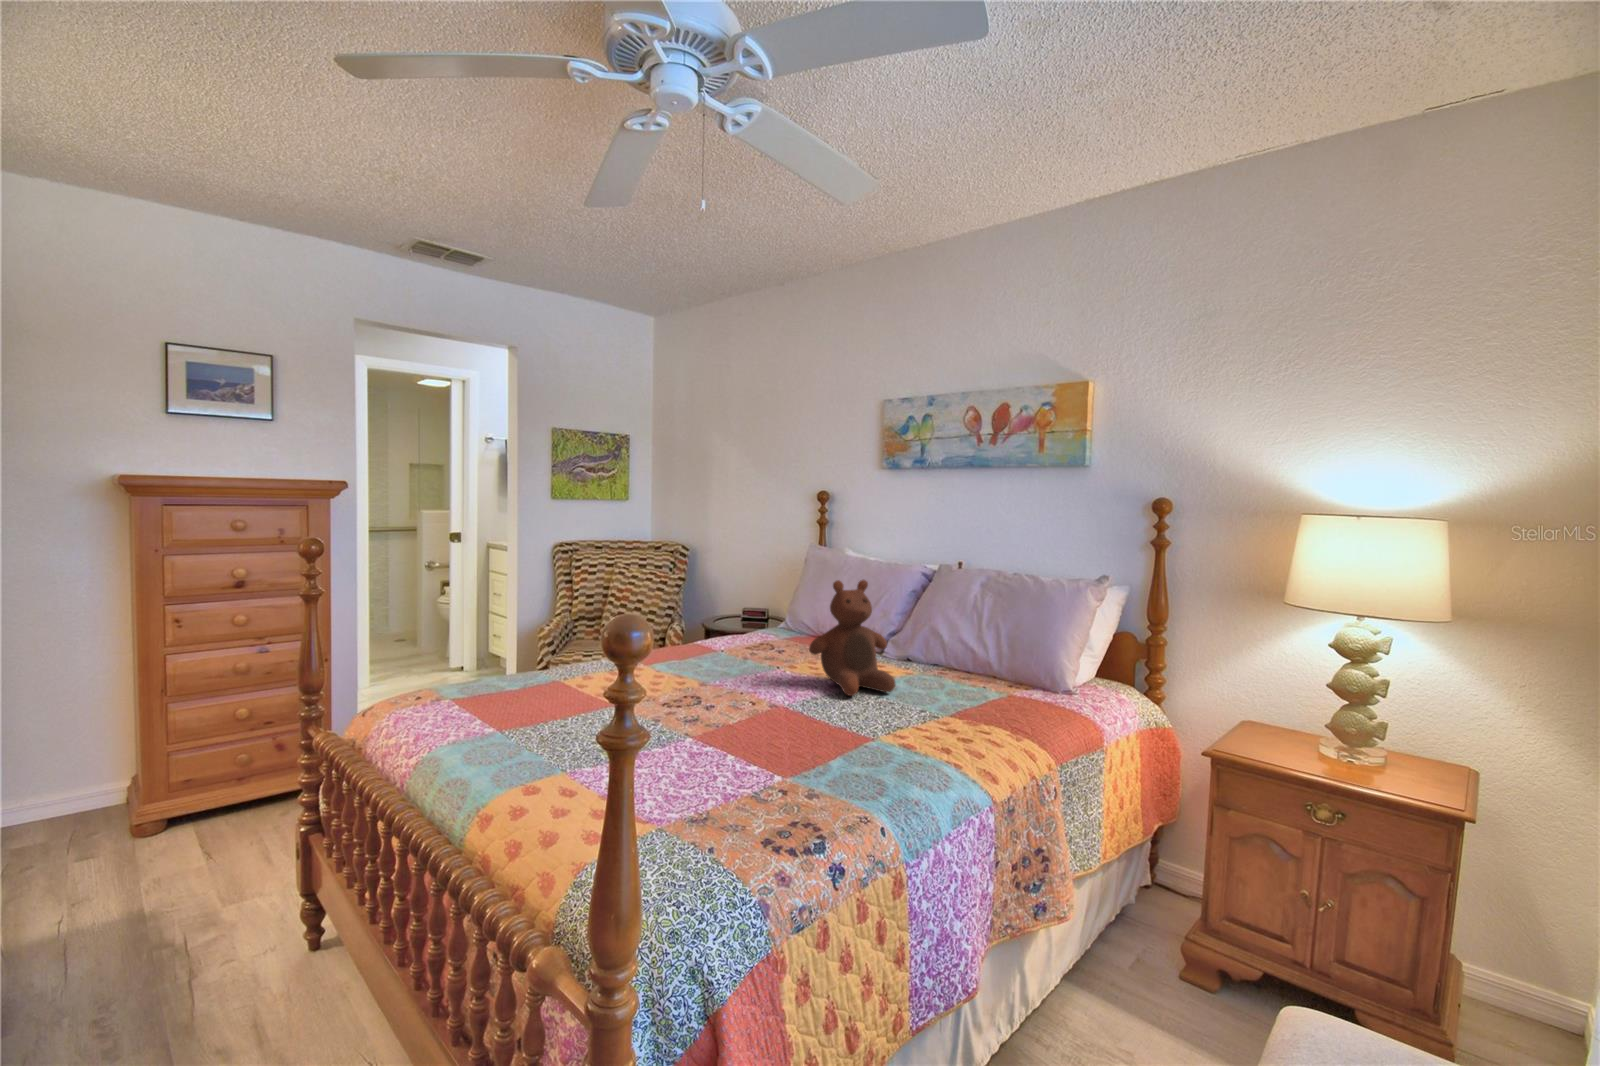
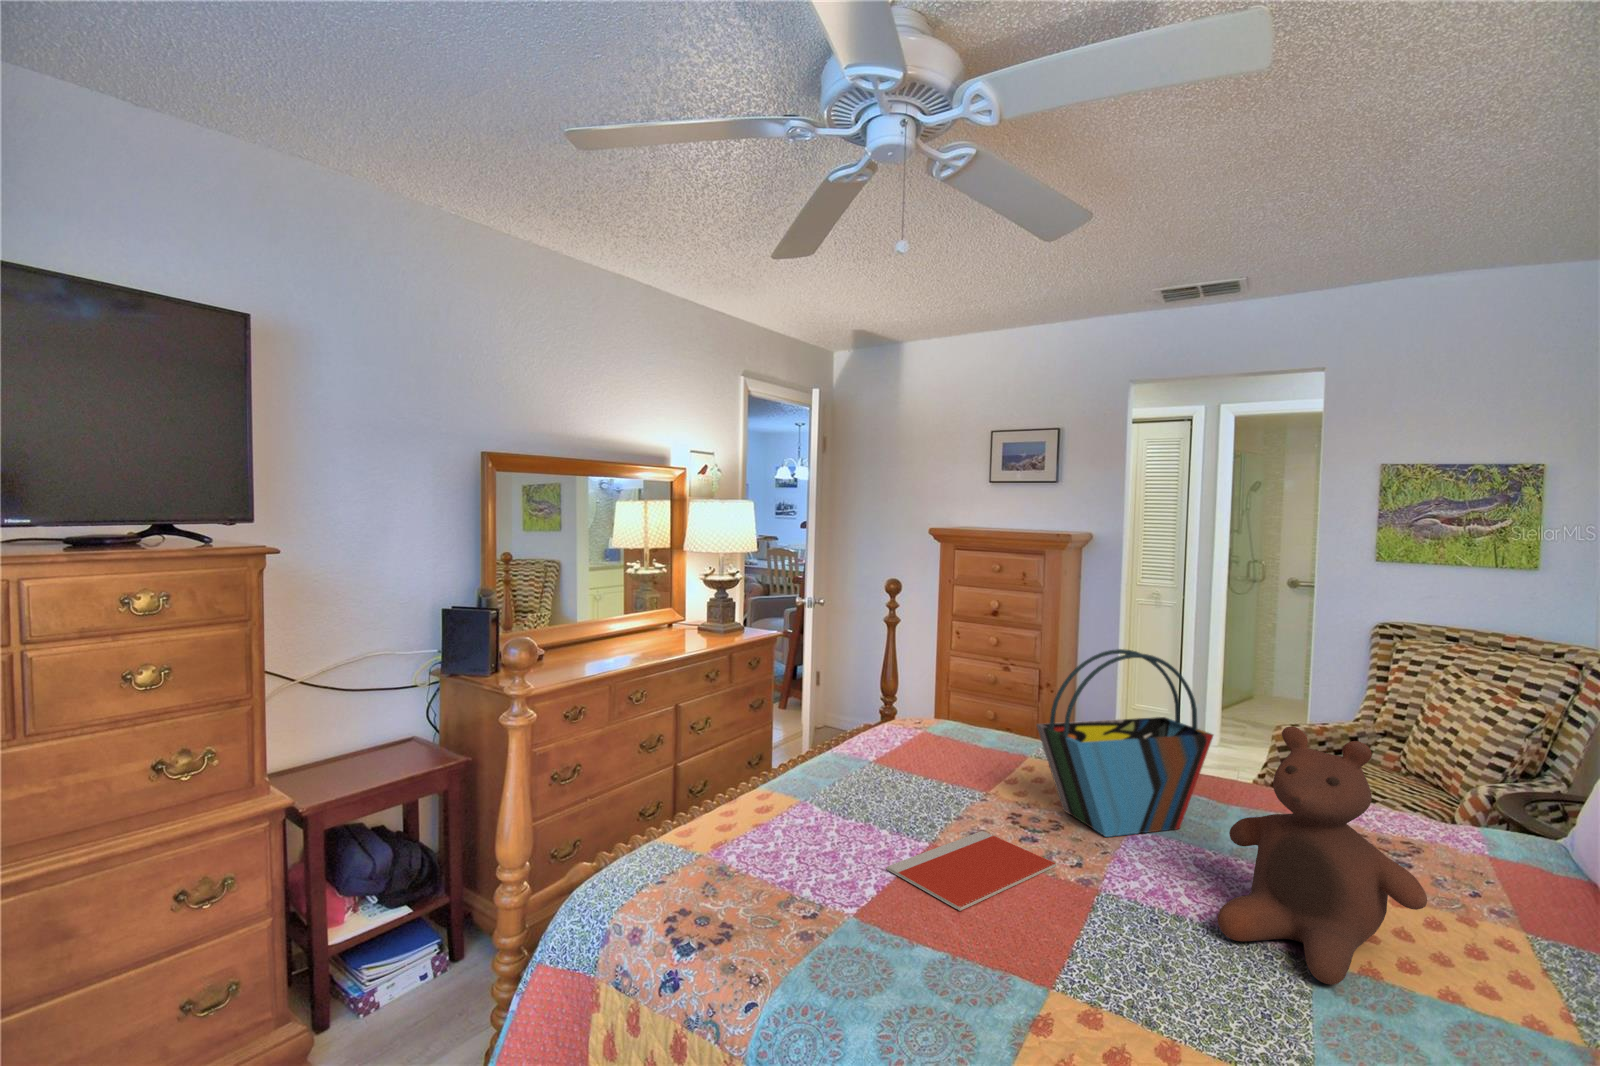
tote bag: none [675,562,727,693] -> present [1037,649,1213,837]
notebook: none [694,710,806,755] -> present [887,831,1056,911]

